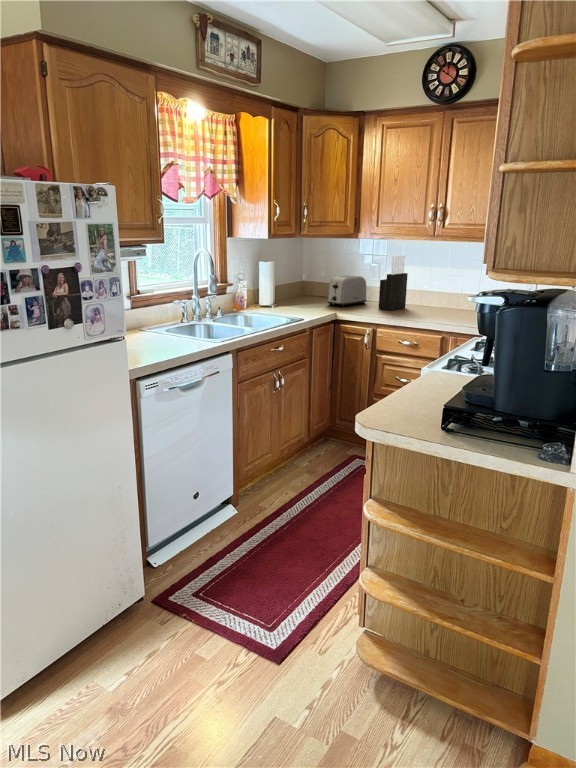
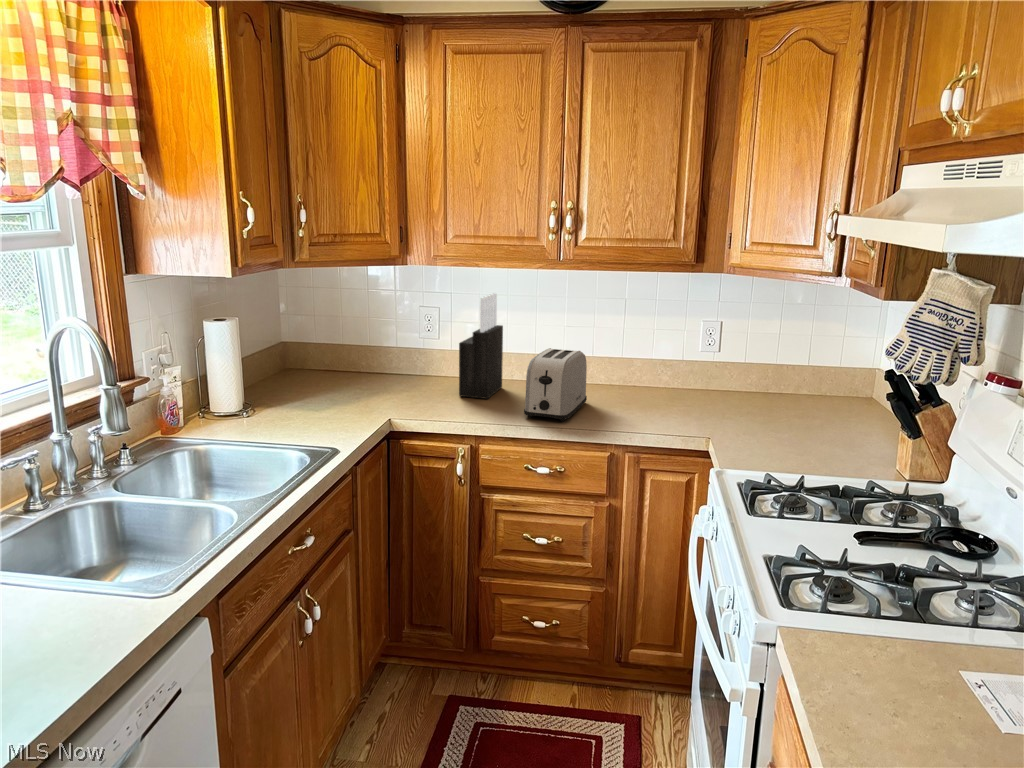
toaster: present [328,275,366,307] -> present [524,348,587,421]

